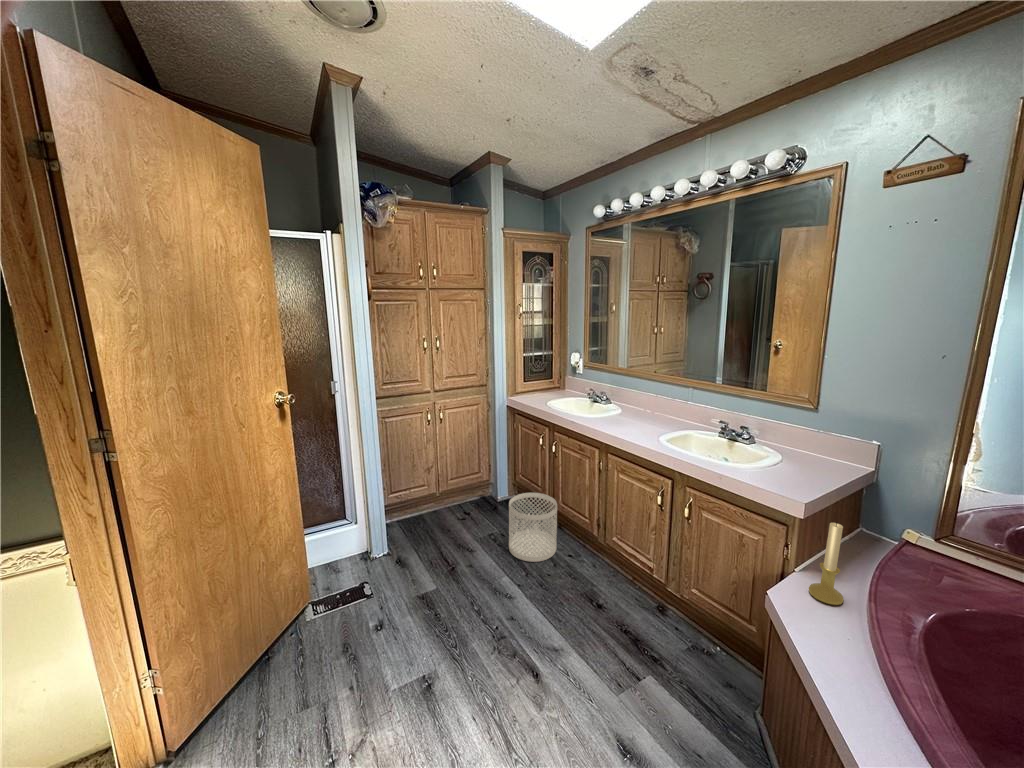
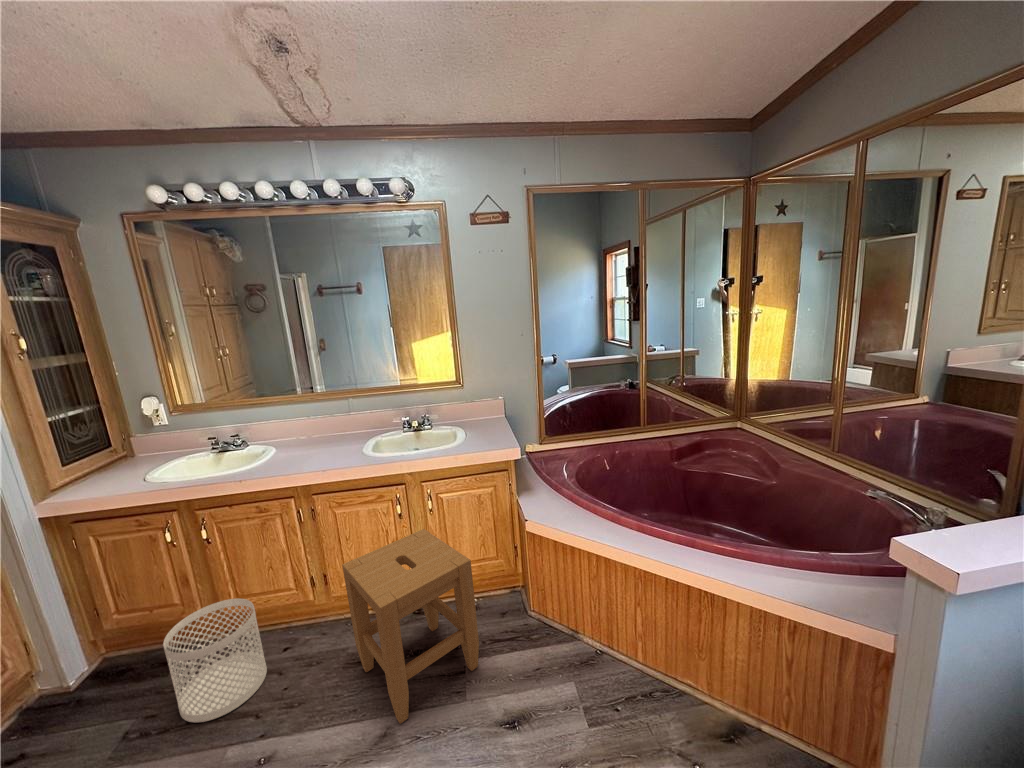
stool: none [566,515,673,689] -> present [342,529,479,724]
candle holder: present [809,522,844,606] -> none [530,447,549,504]

